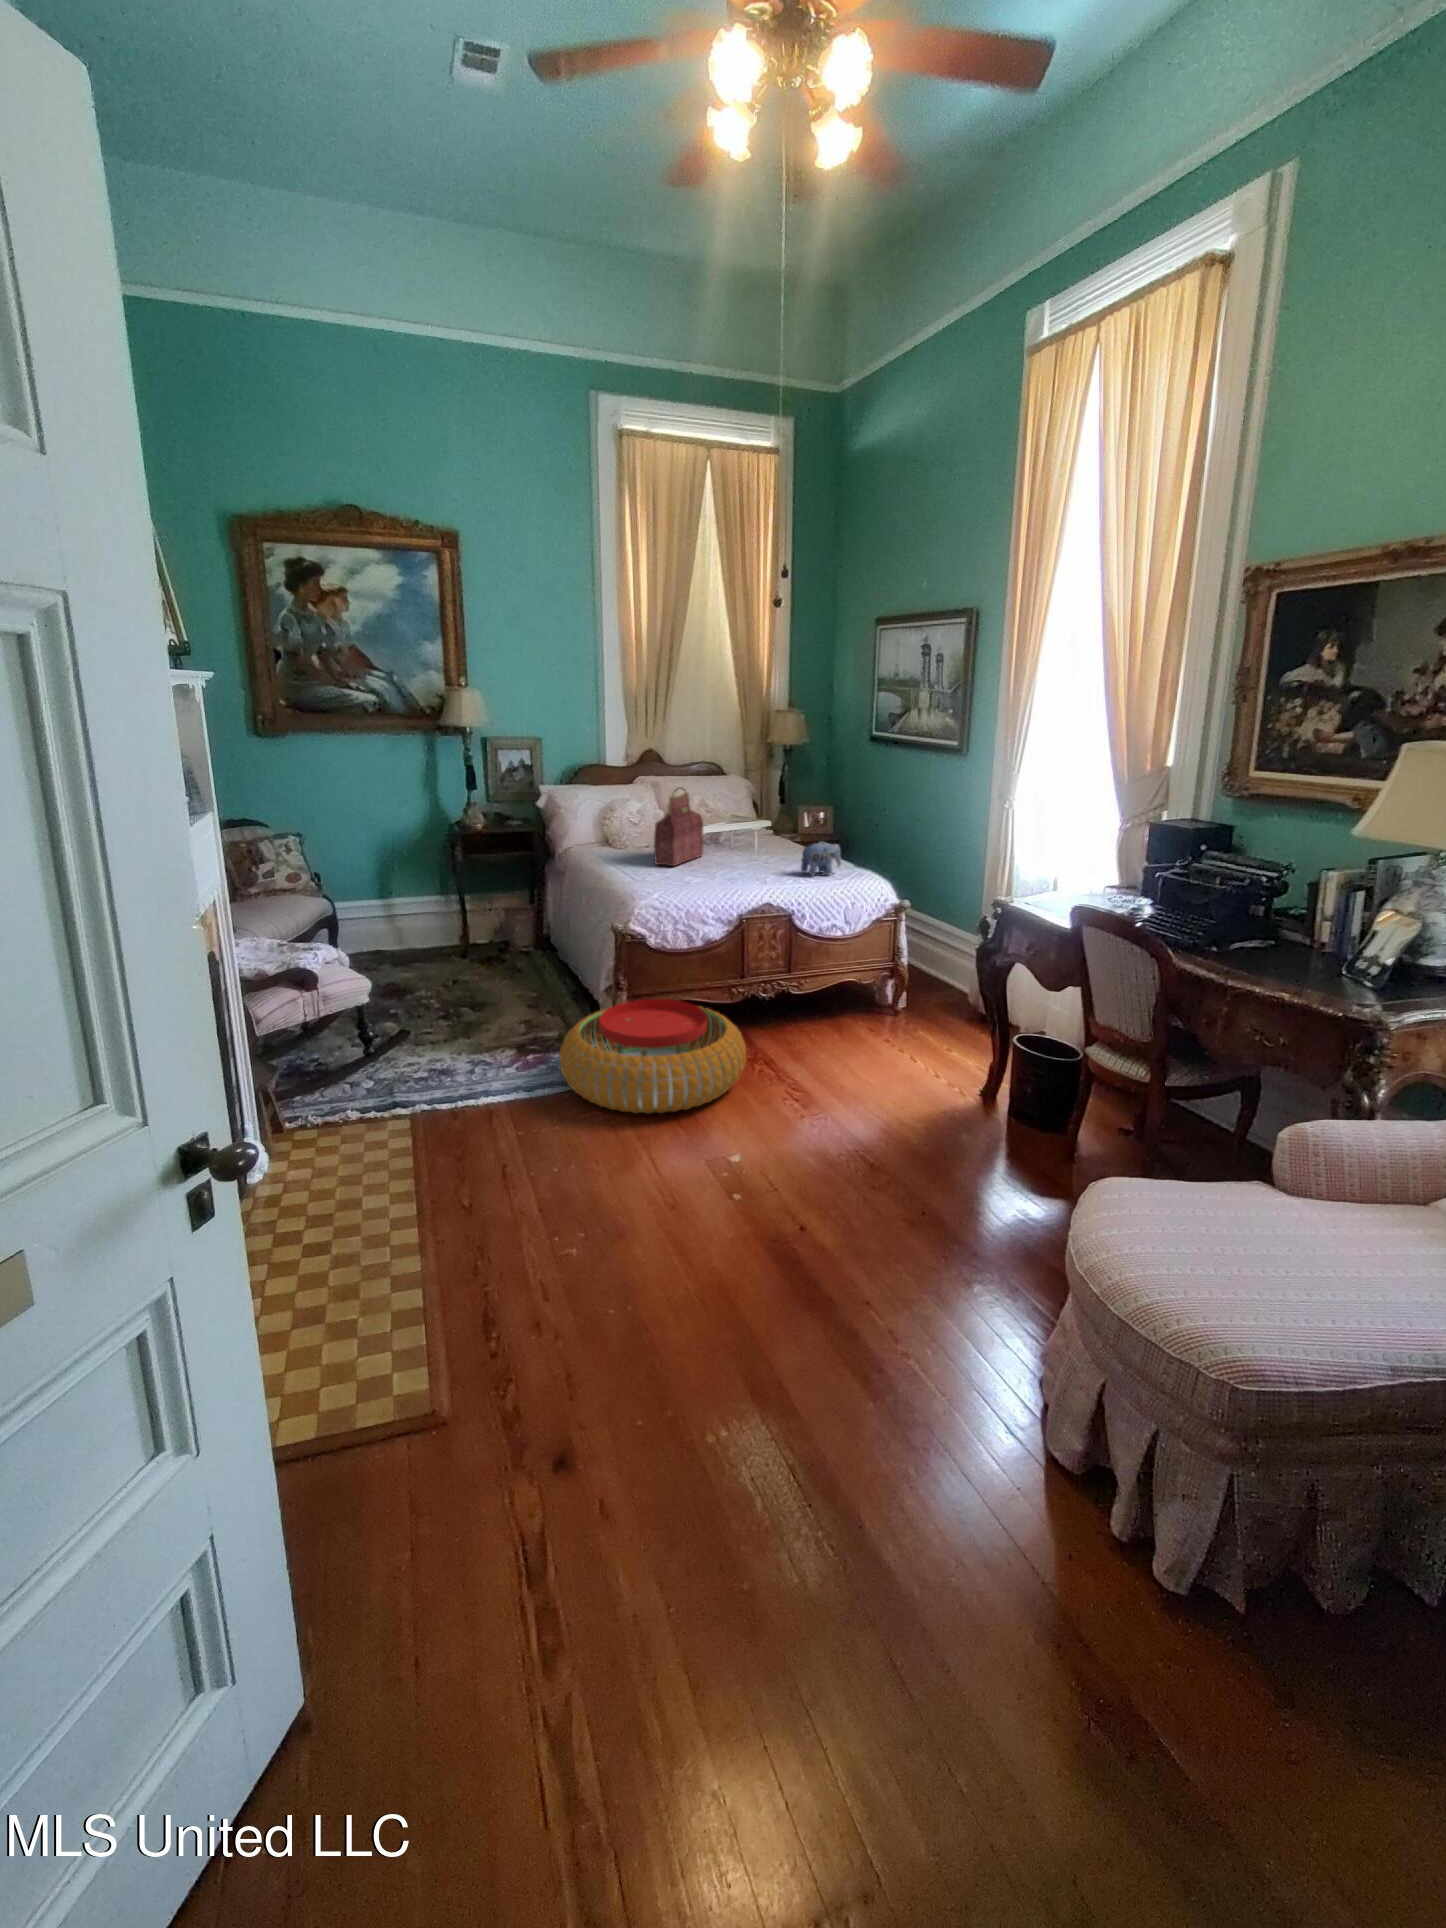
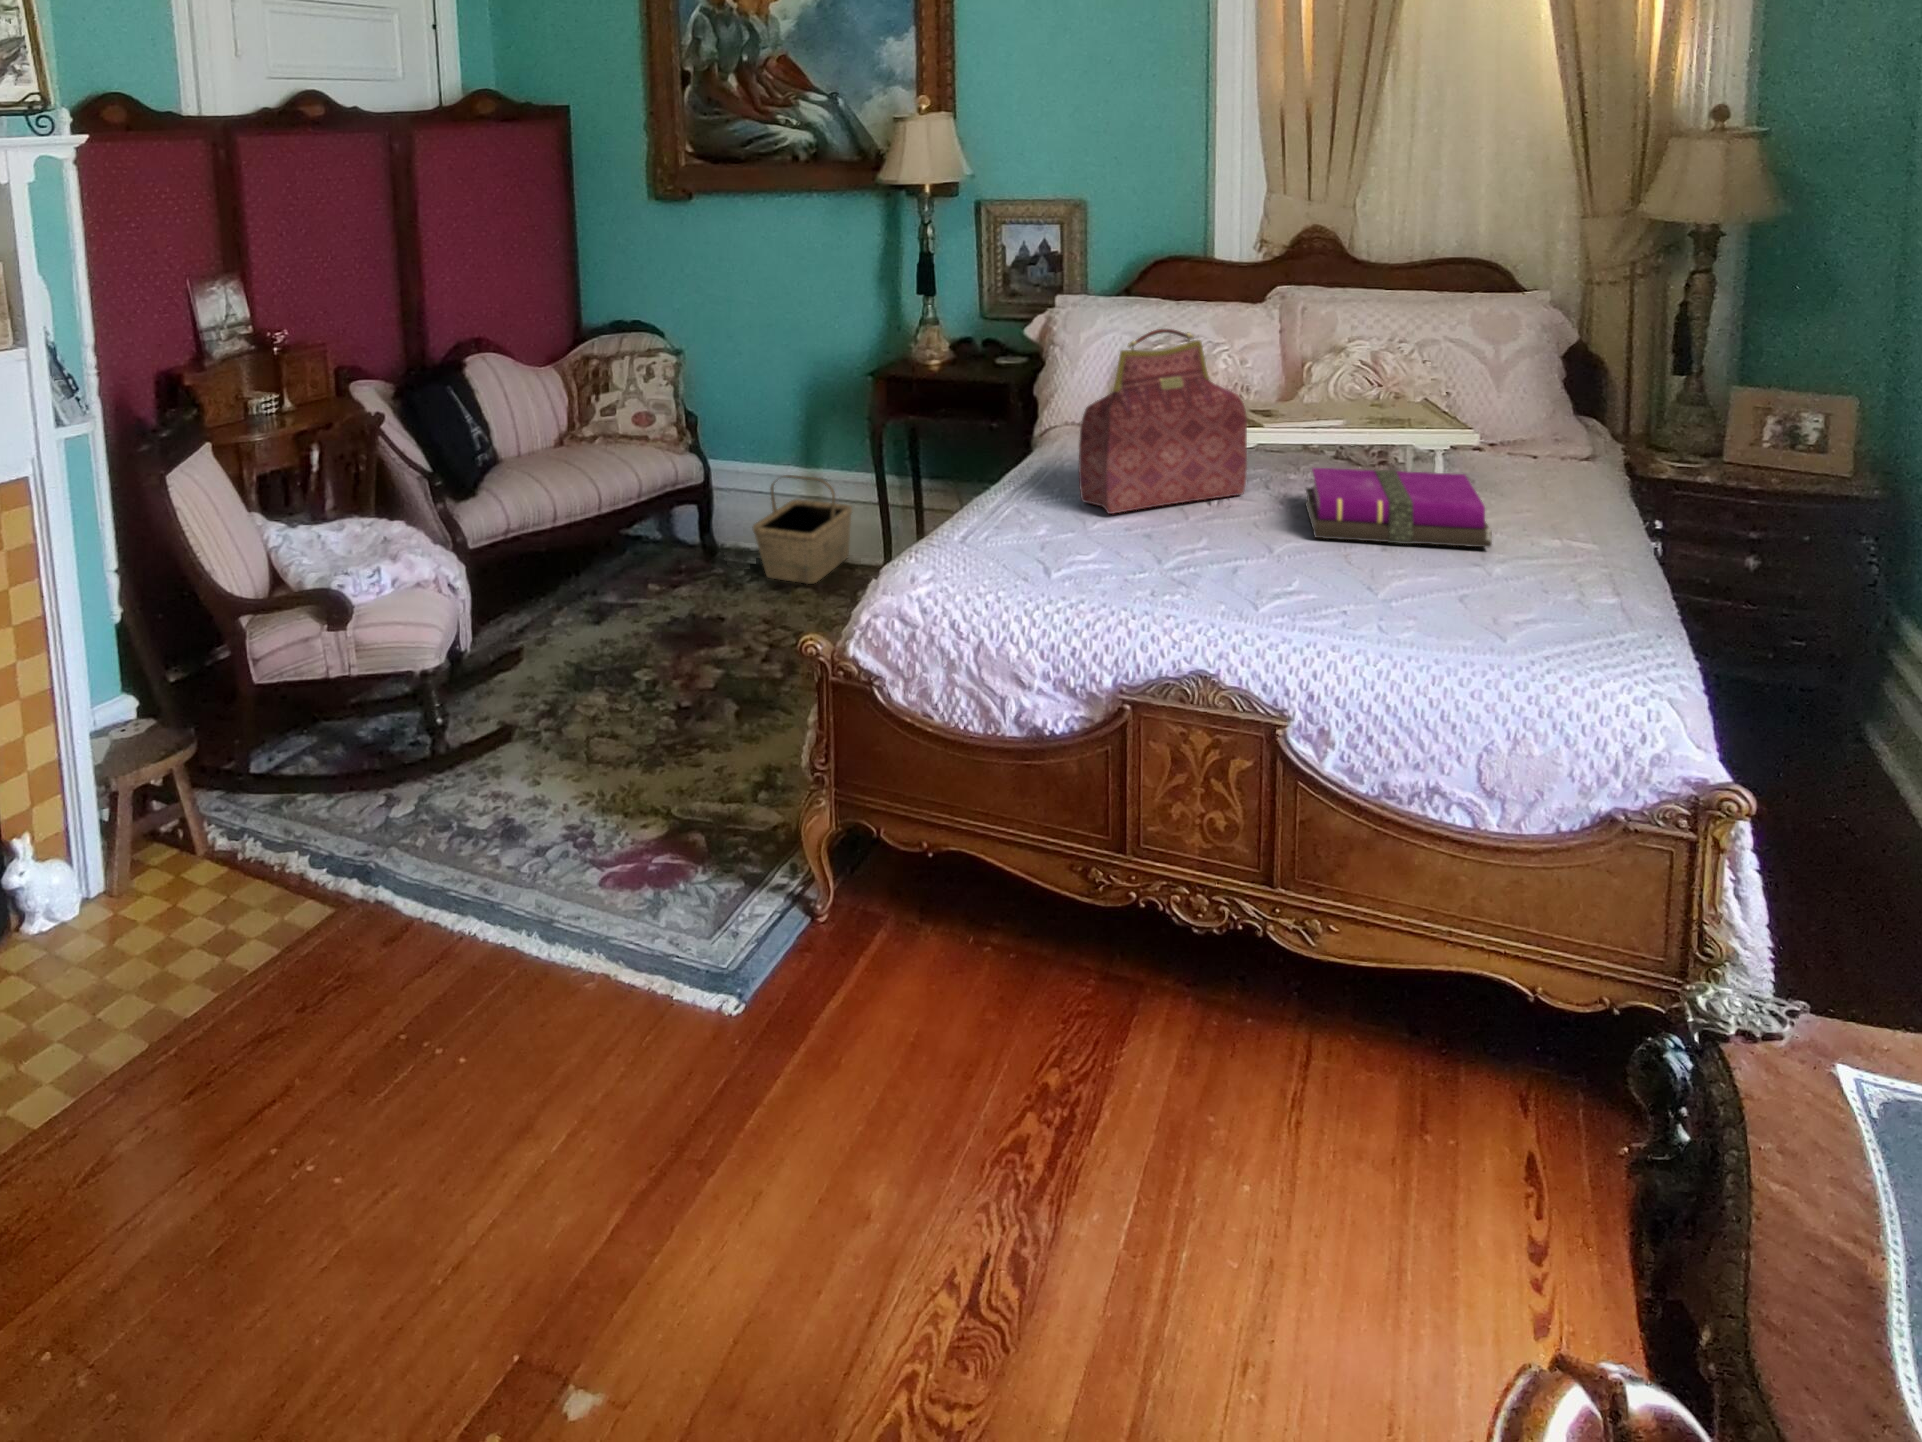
notebook: none [724,837,796,863] -> present [1306,468,1492,547]
plush toy: present [801,841,841,876] -> none [1409,520,1564,629]
basket: none [376,903,423,965] -> present [752,475,852,584]
pouf: present [559,999,746,1114] -> none [551,816,998,1177]

